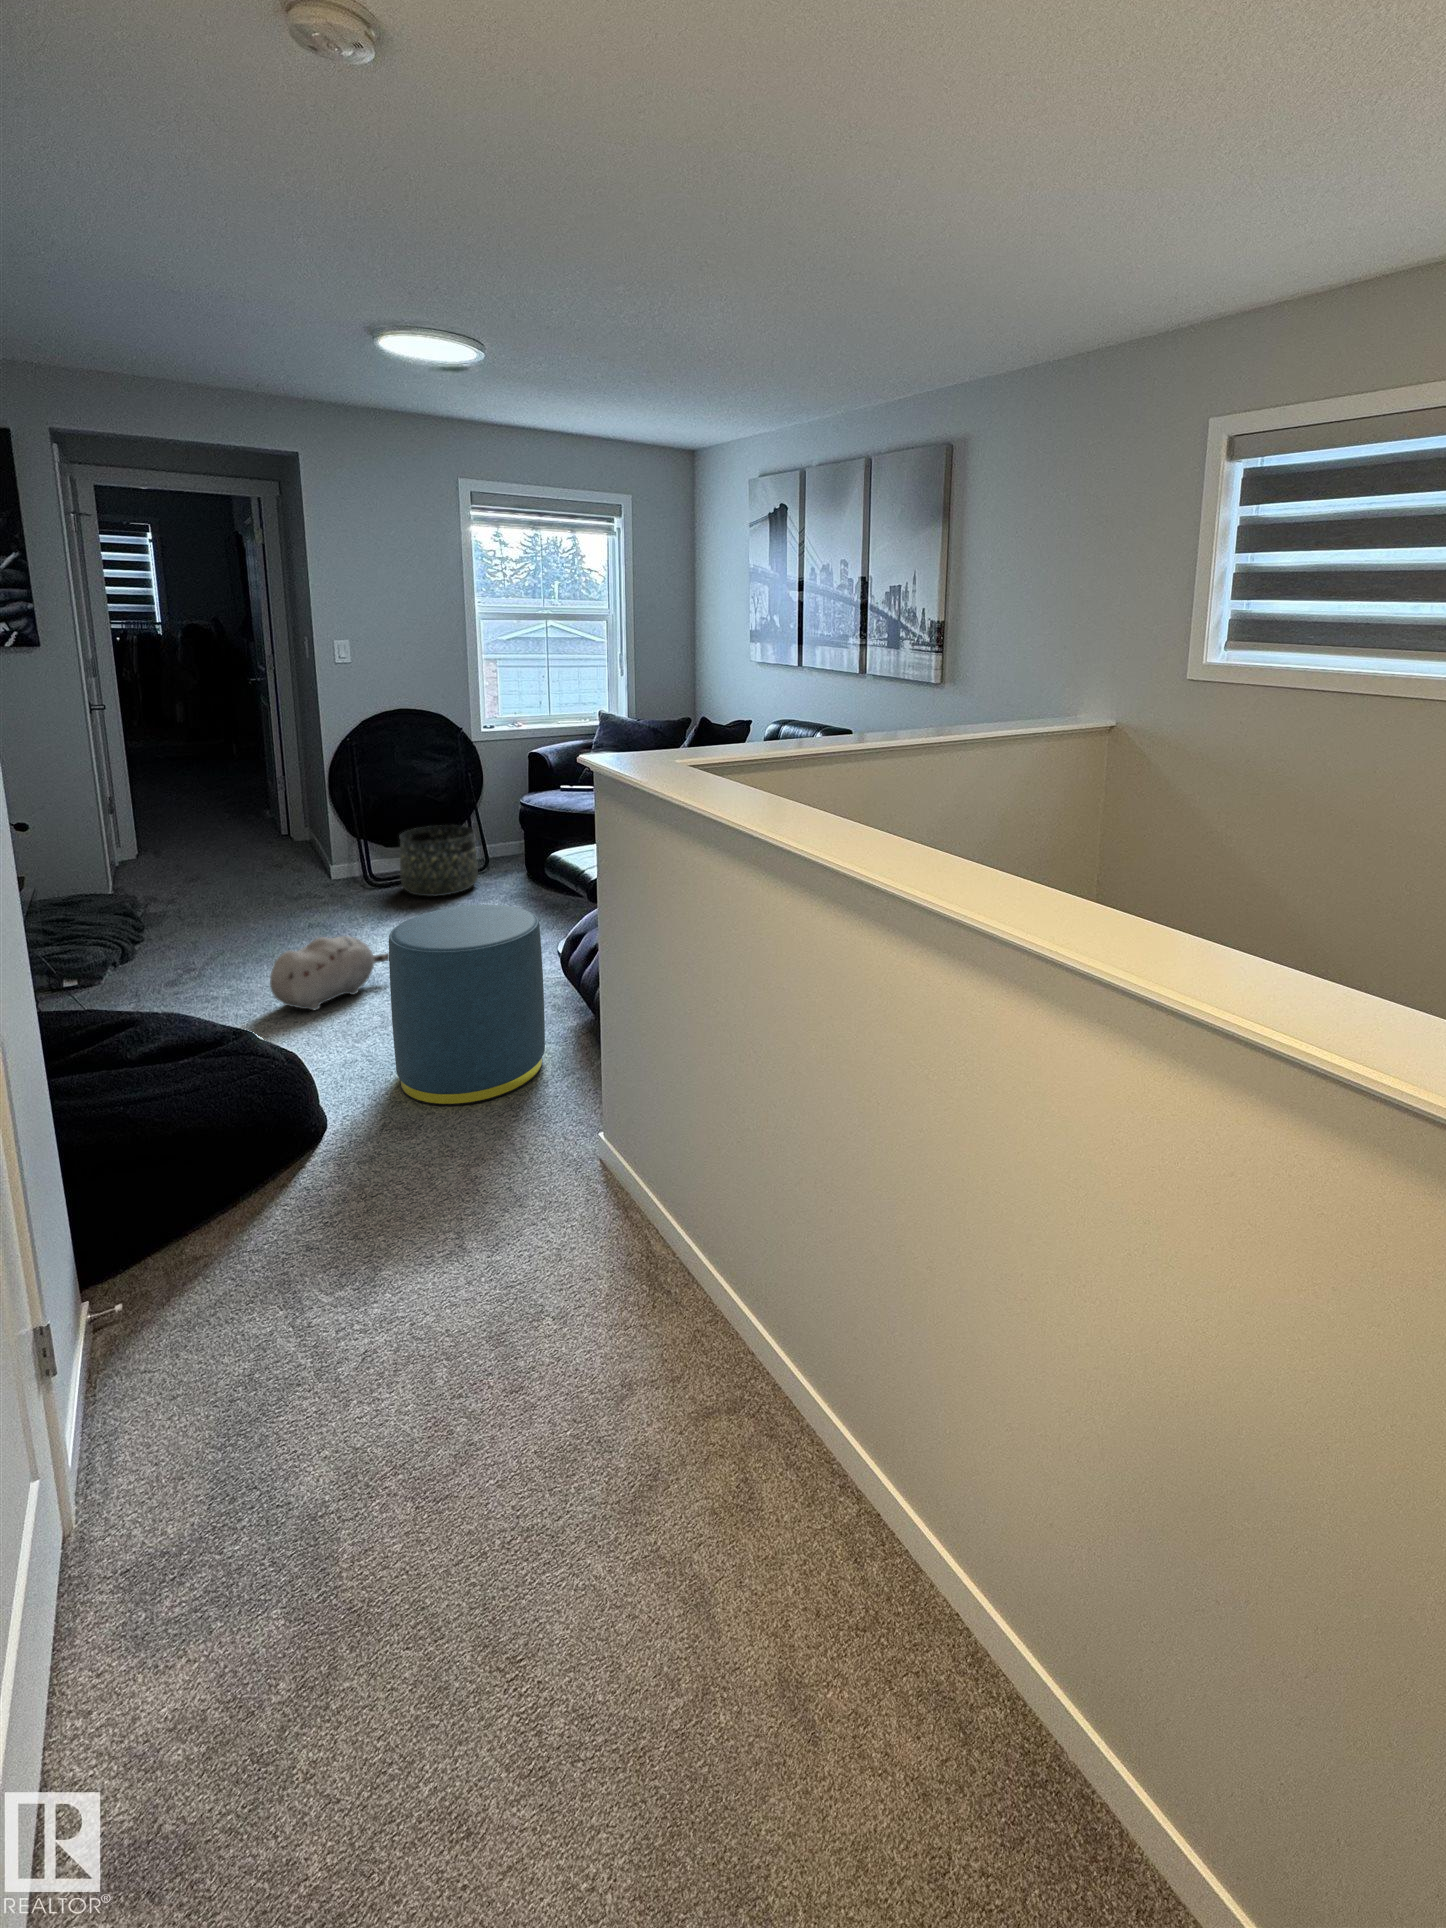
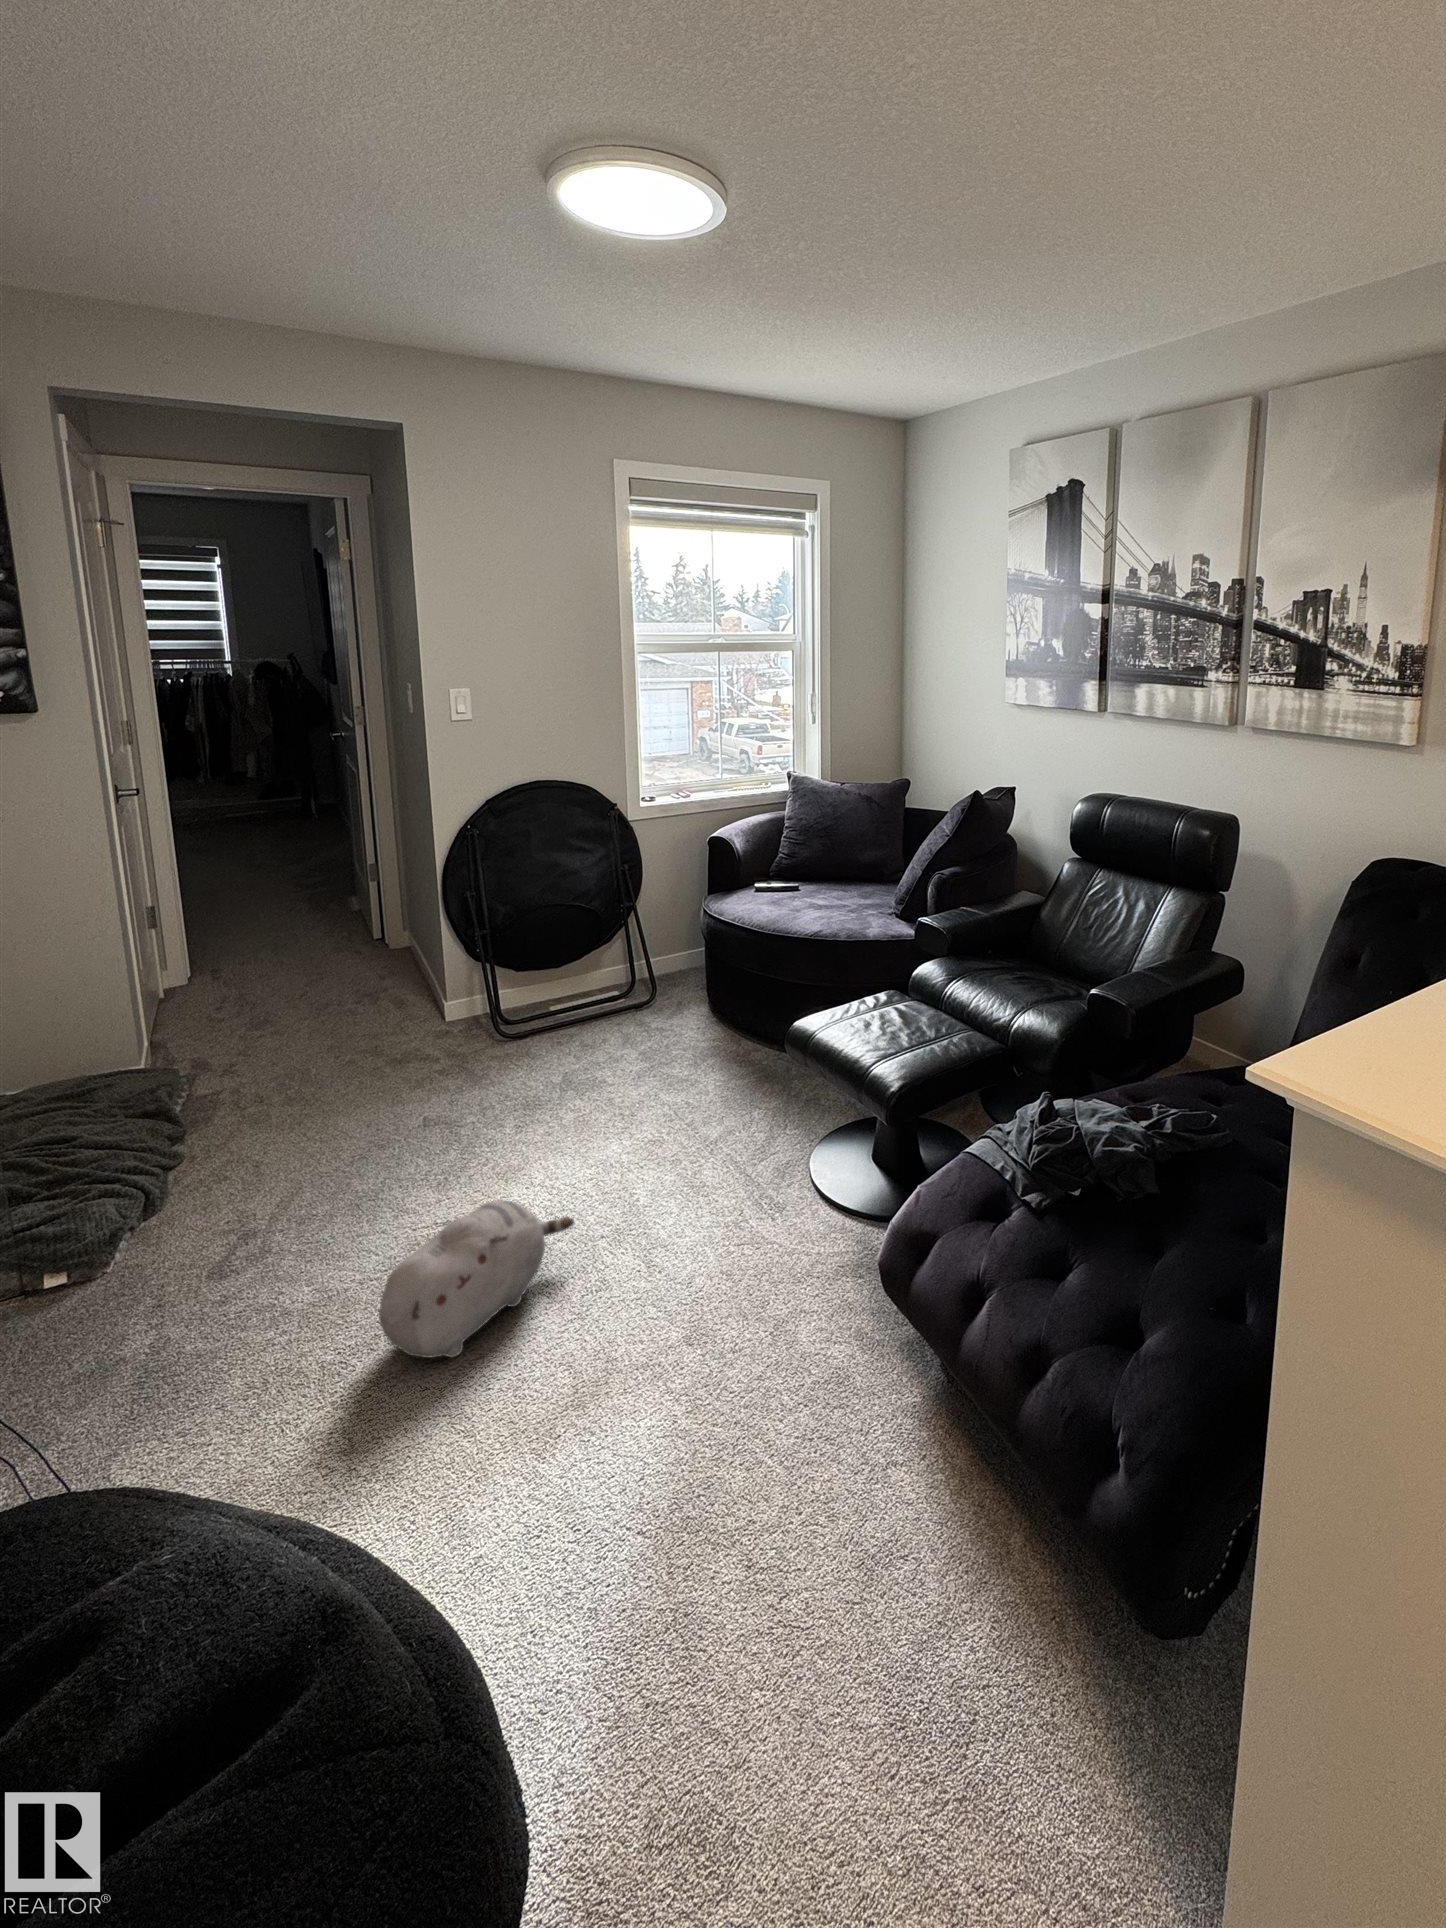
basket: present [399,825,478,896] -> none [543,944,649,1055]
ottoman: present [389,905,545,1106] -> none [633,1216,923,1735]

